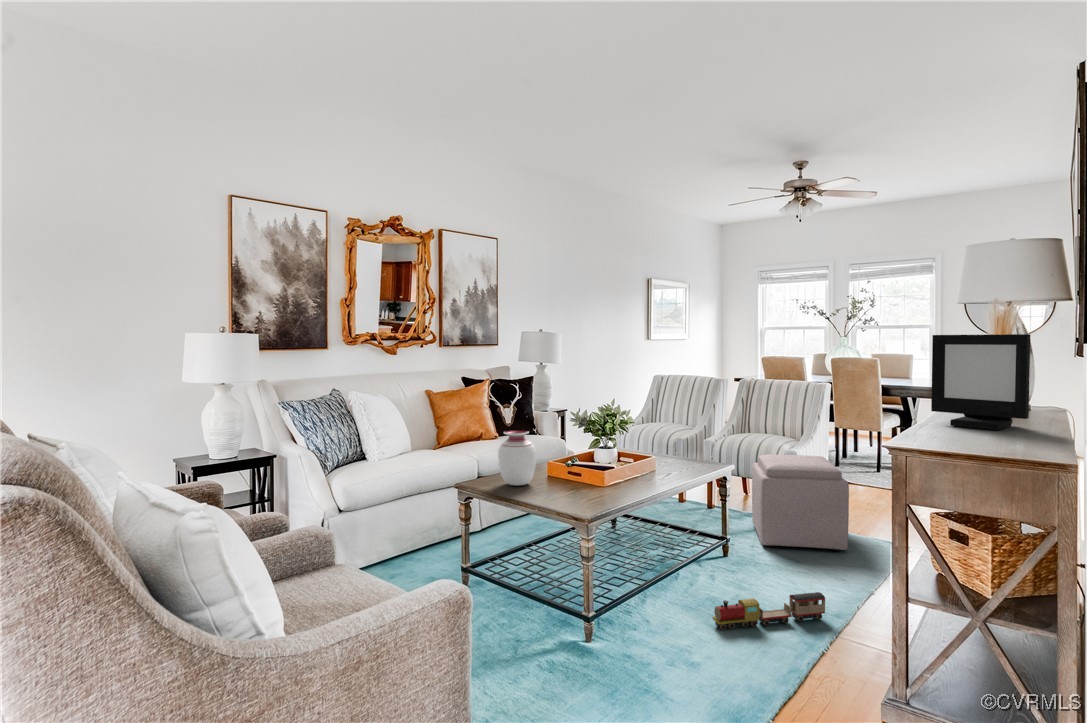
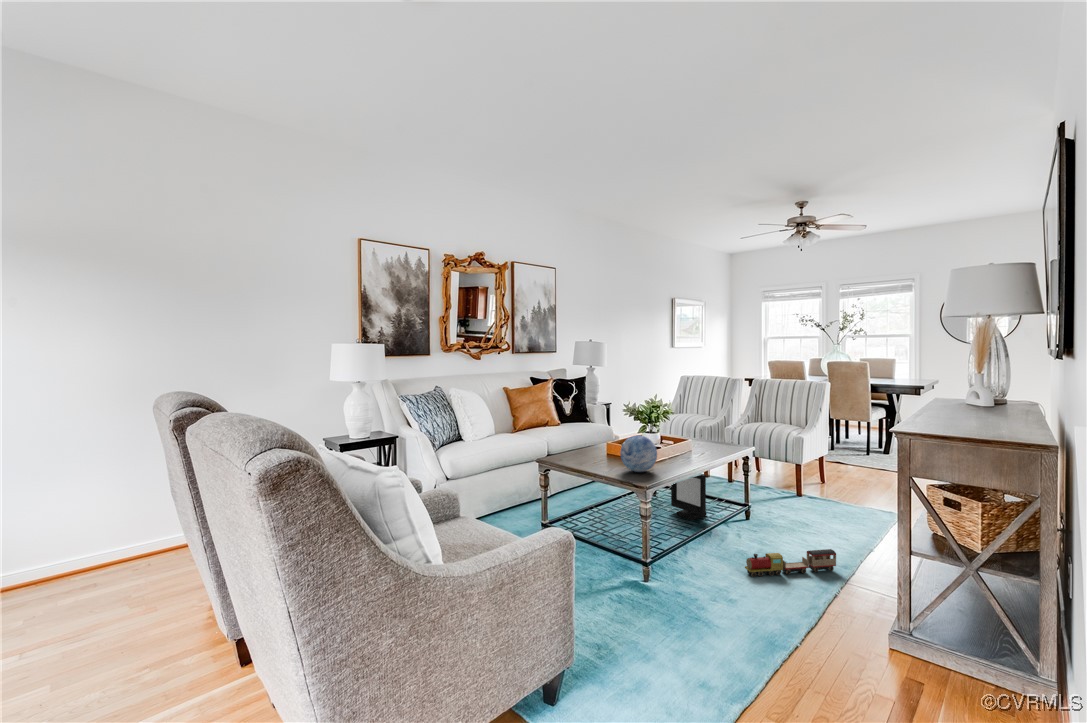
picture frame: present [931,334,1030,430] -> present [671,474,707,520]
vase: present [498,430,536,485] -> none [570,419,599,462]
decorative orb: none [559,452,605,498] -> present [620,435,657,472]
ottoman: present [752,454,849,551] -> none [768,440,851,519]

